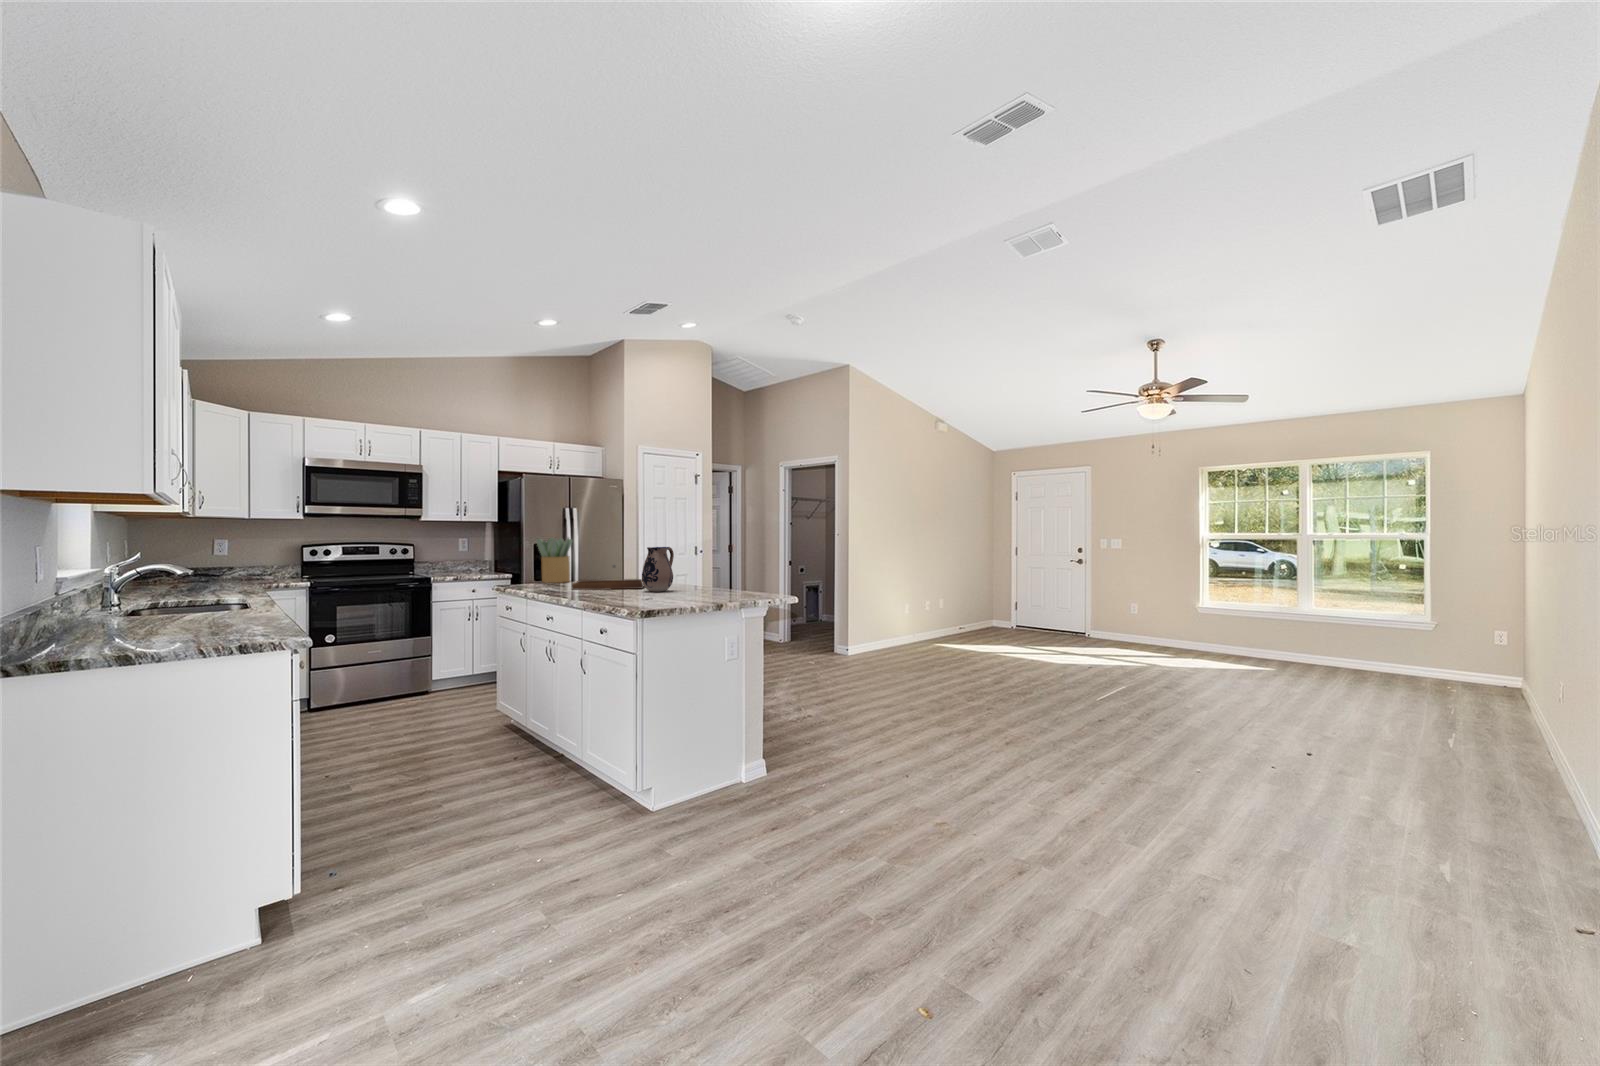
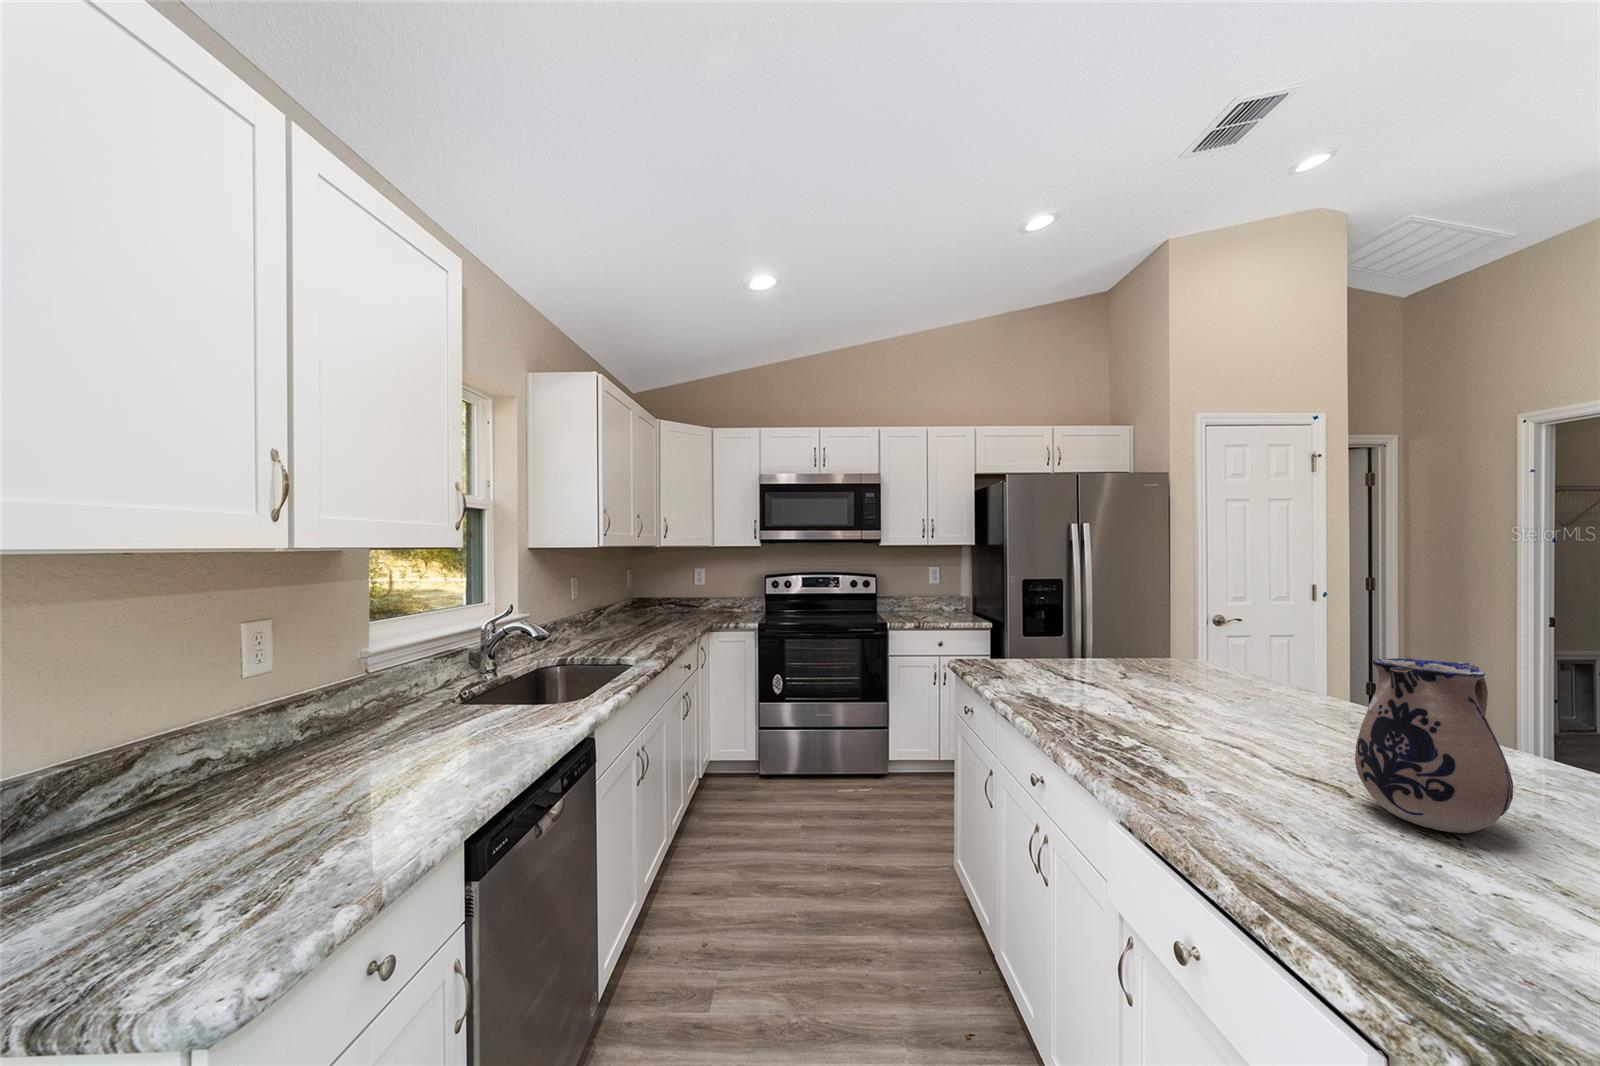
potted plant: present [536,538,572,583] -> none [1020,584,1093,680]
tray: present [572,565,644,590] -> none [1102,677,1333,774]

